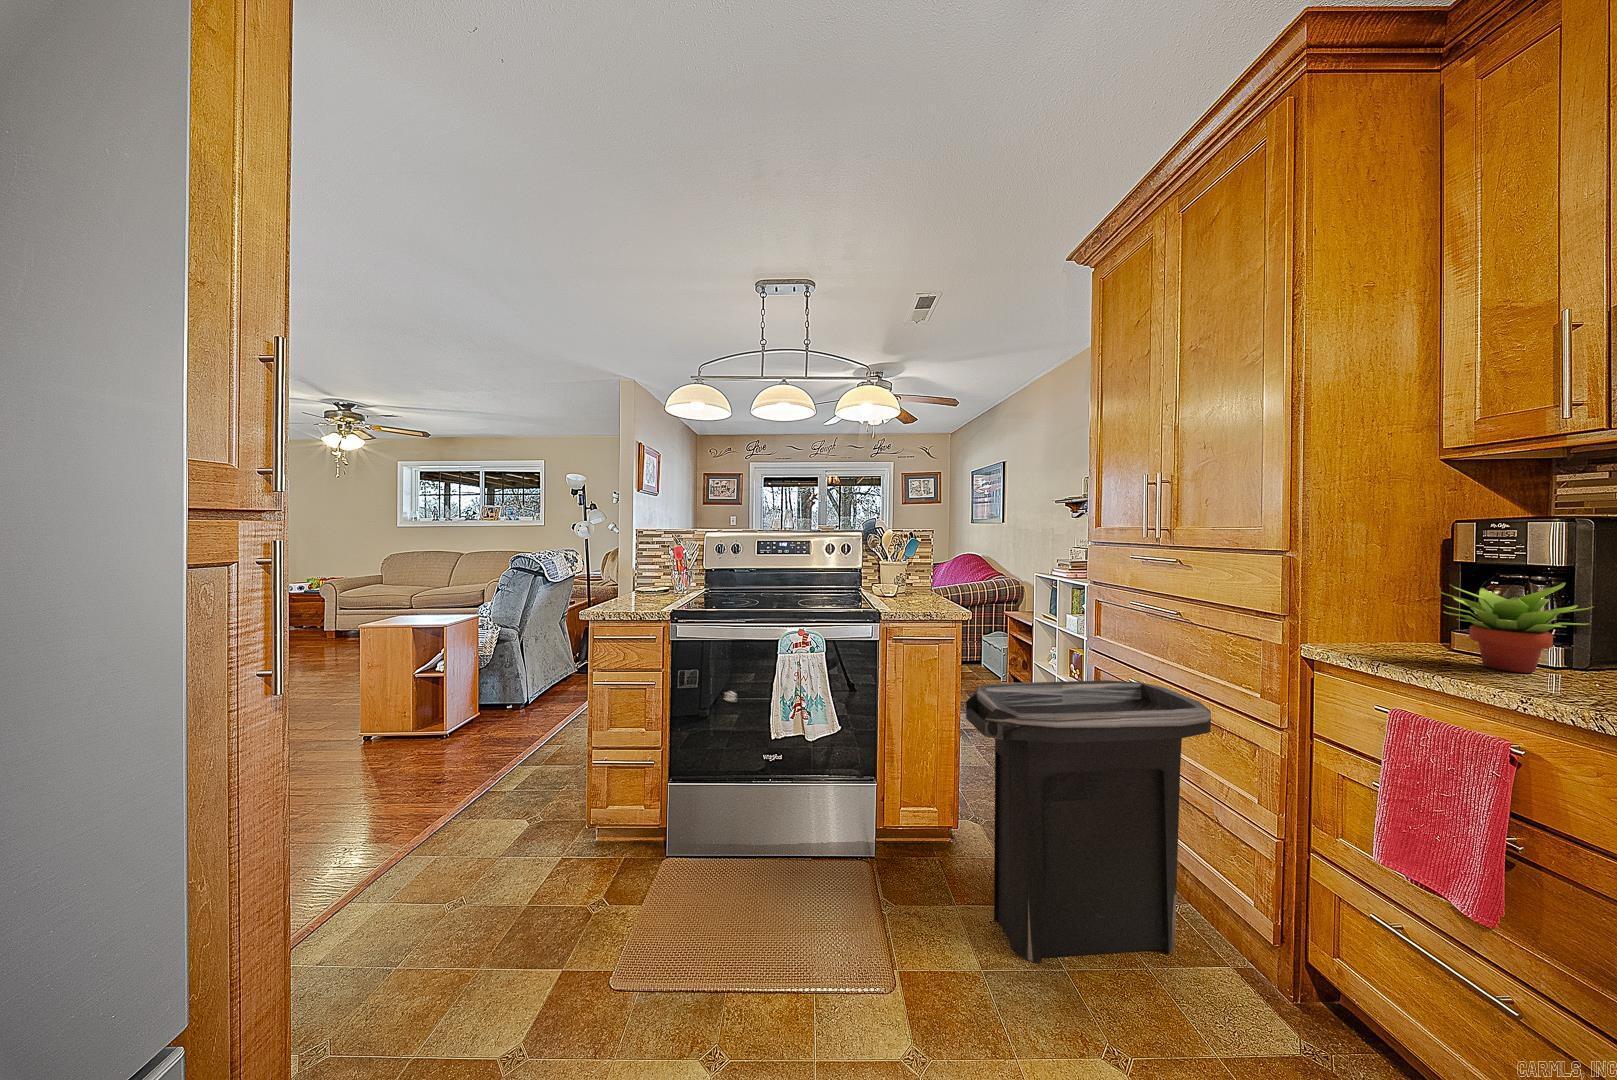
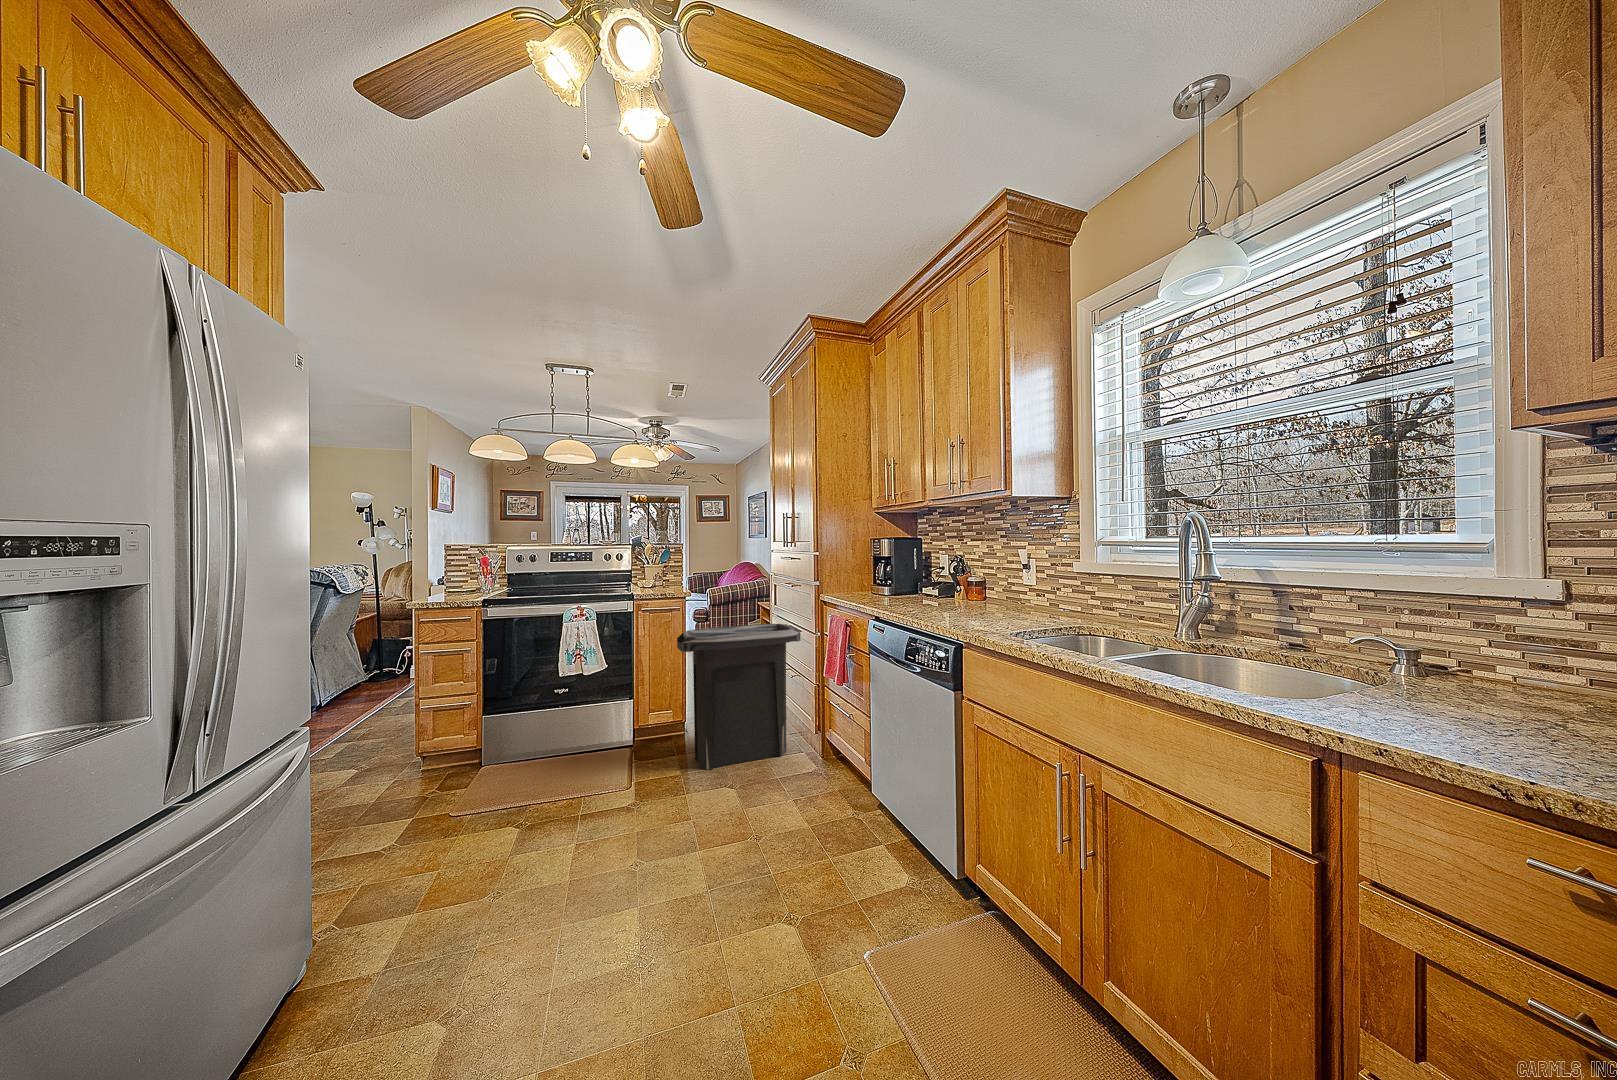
succulent plant: present [1438,582,1594,673] -> none [862,560,902,597]

